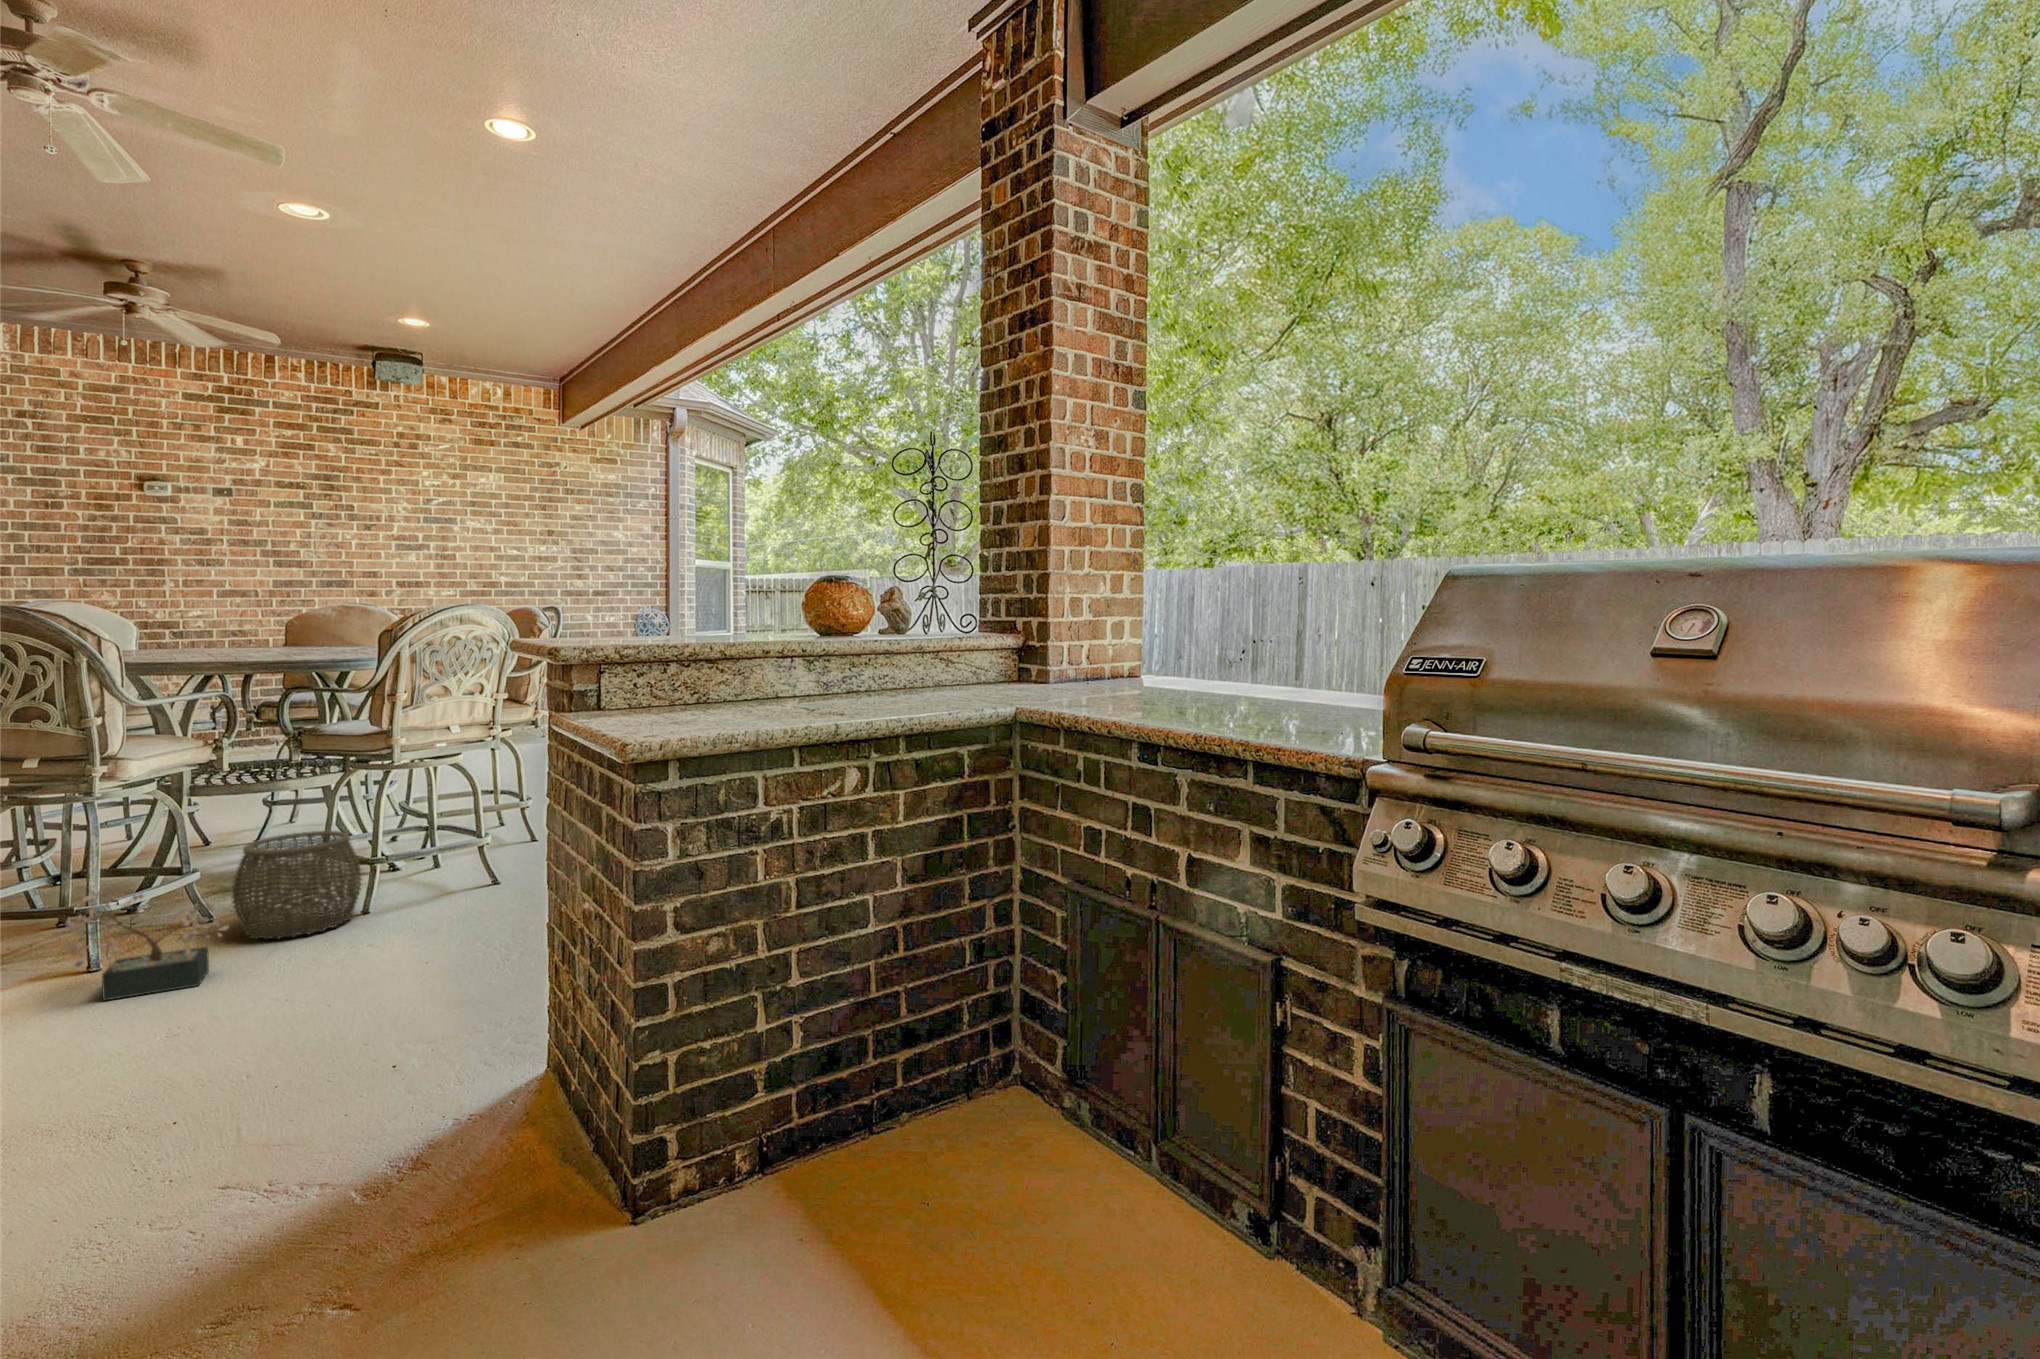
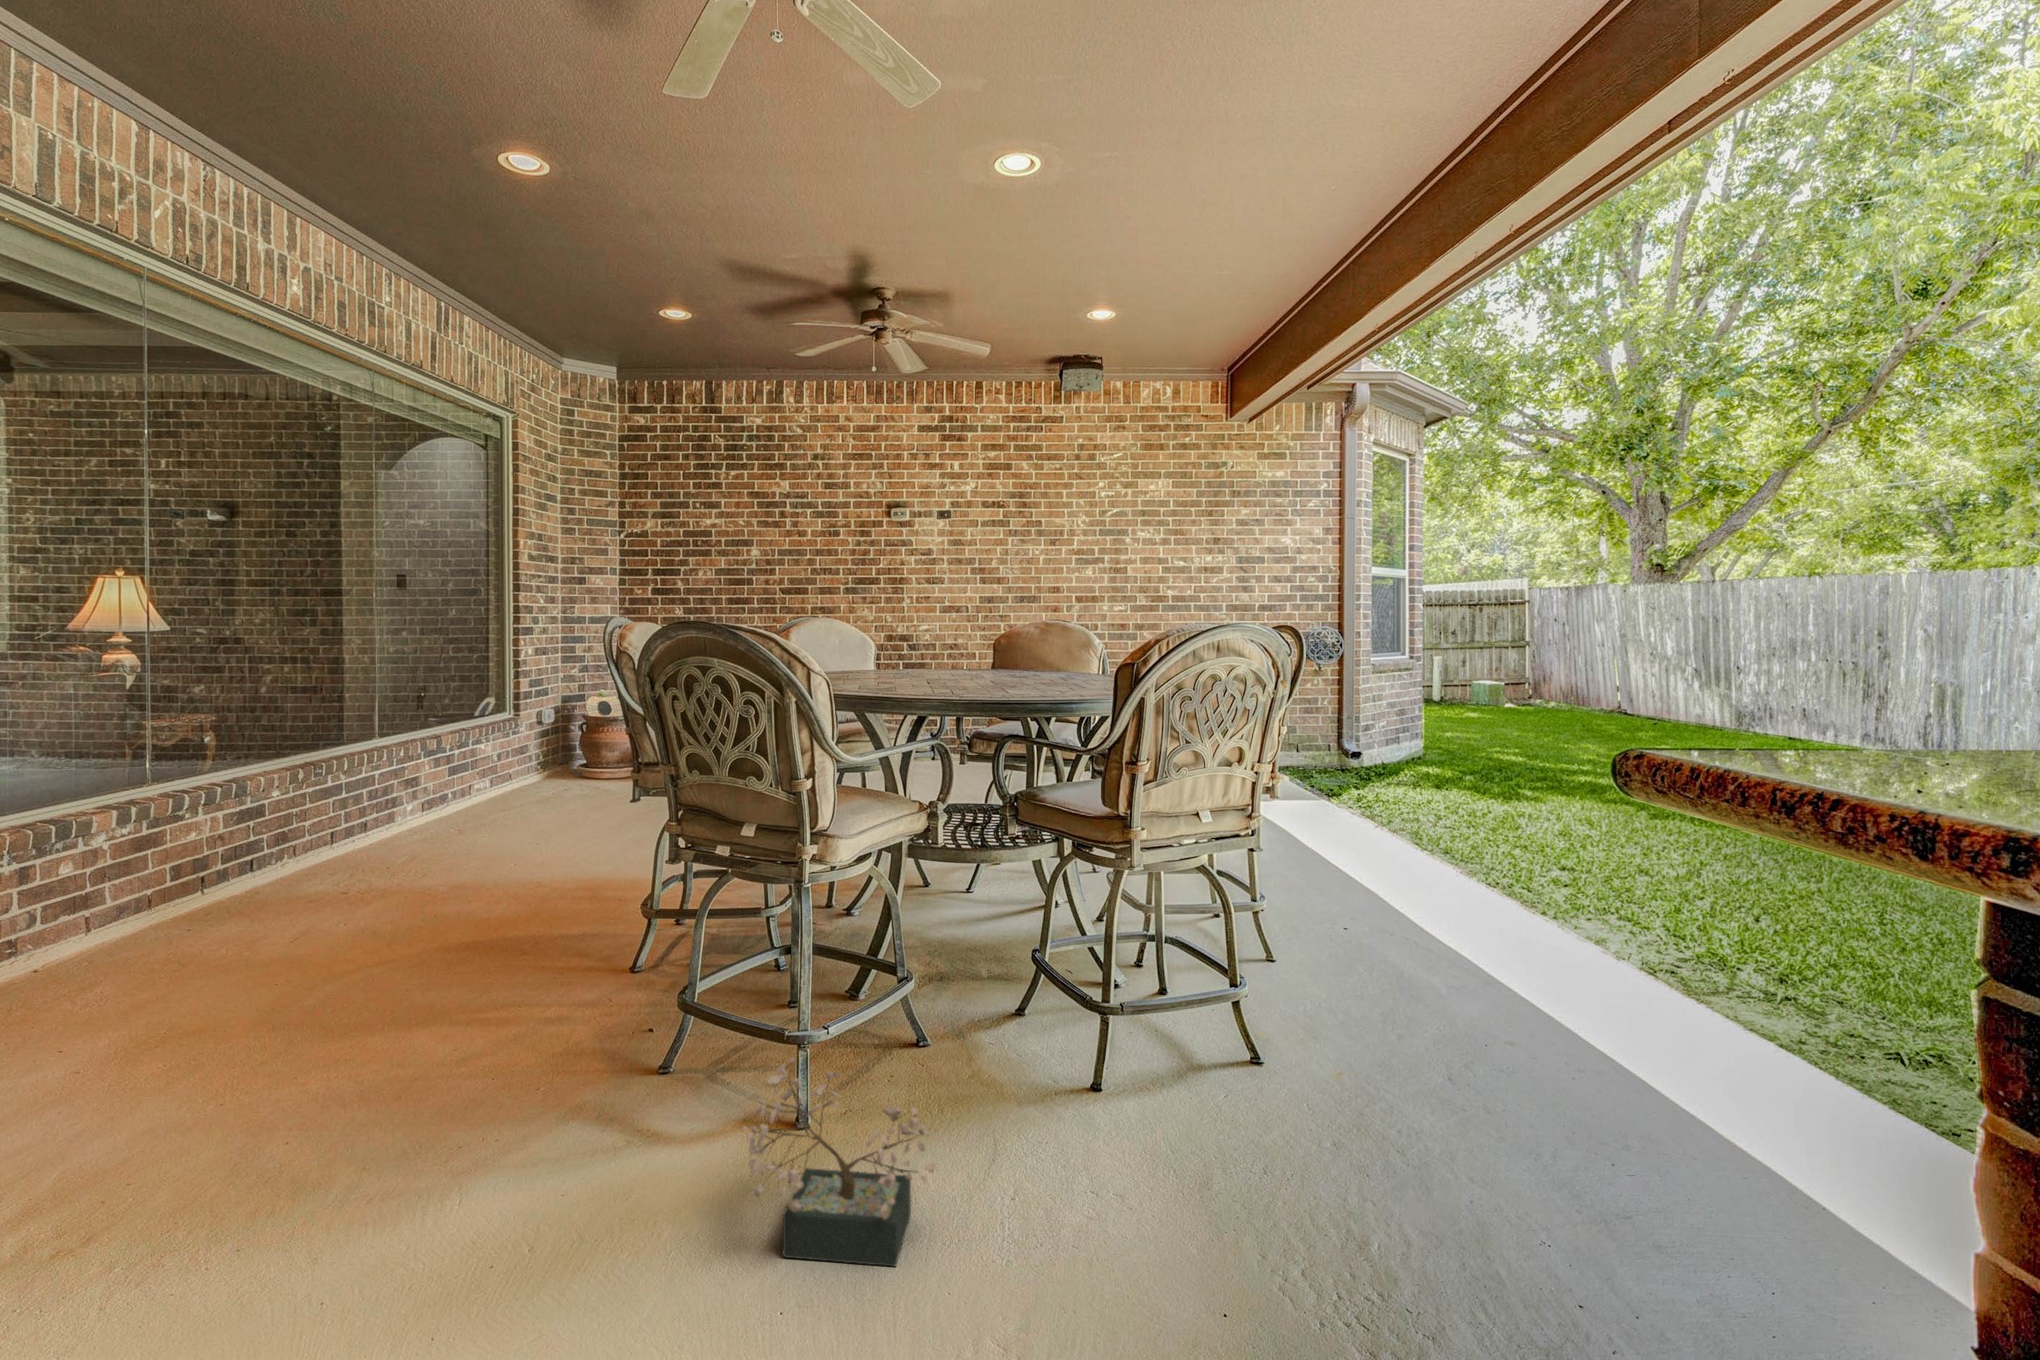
woven basket: present [232,831,362,940] -> none [940,961,1098,1152]

